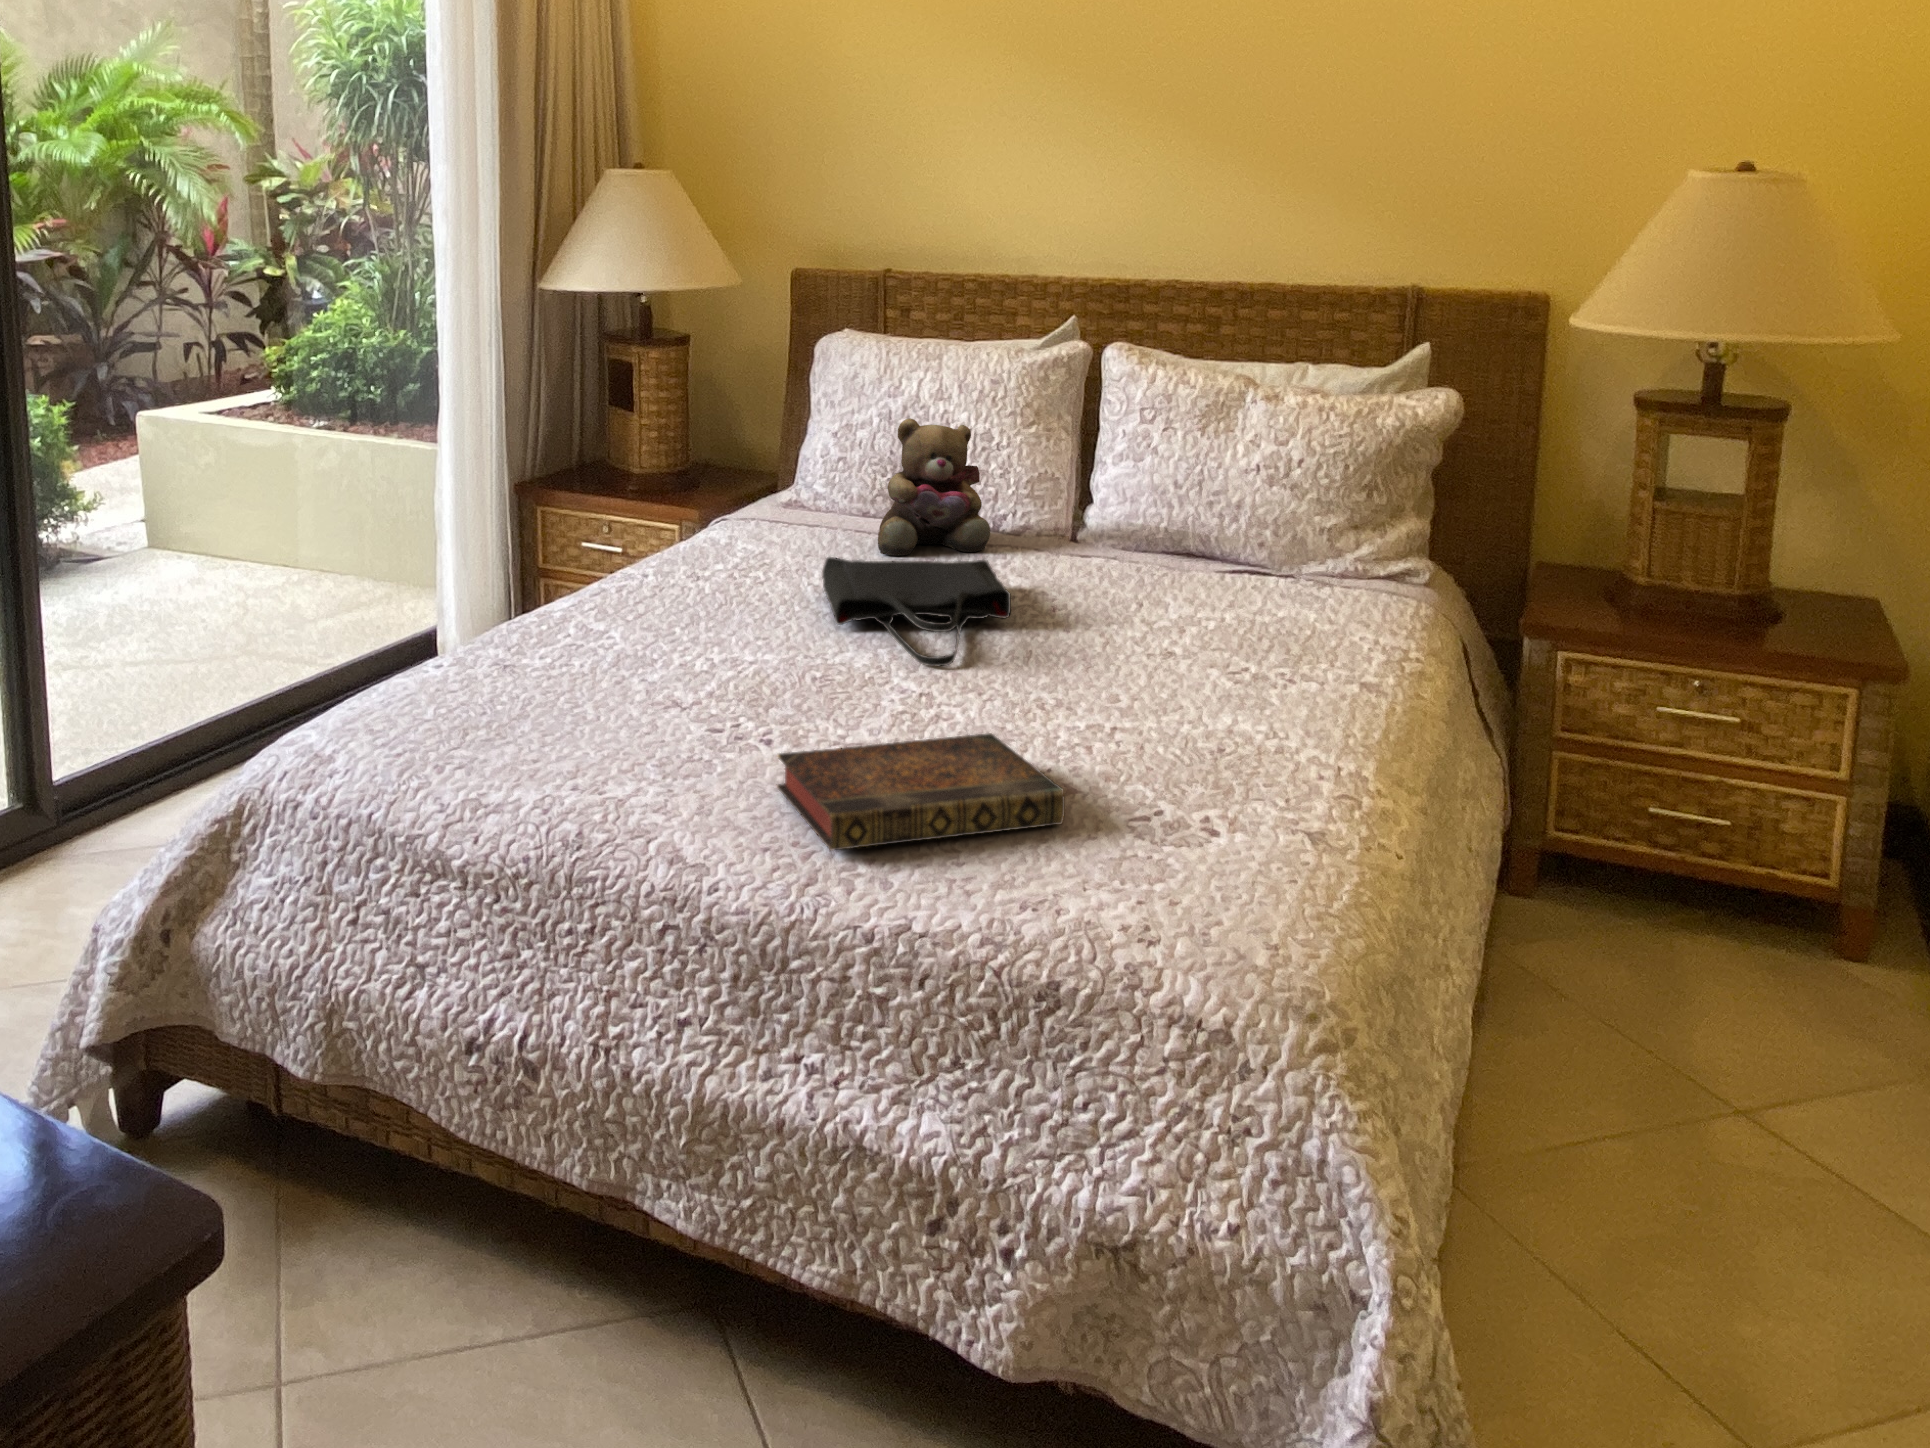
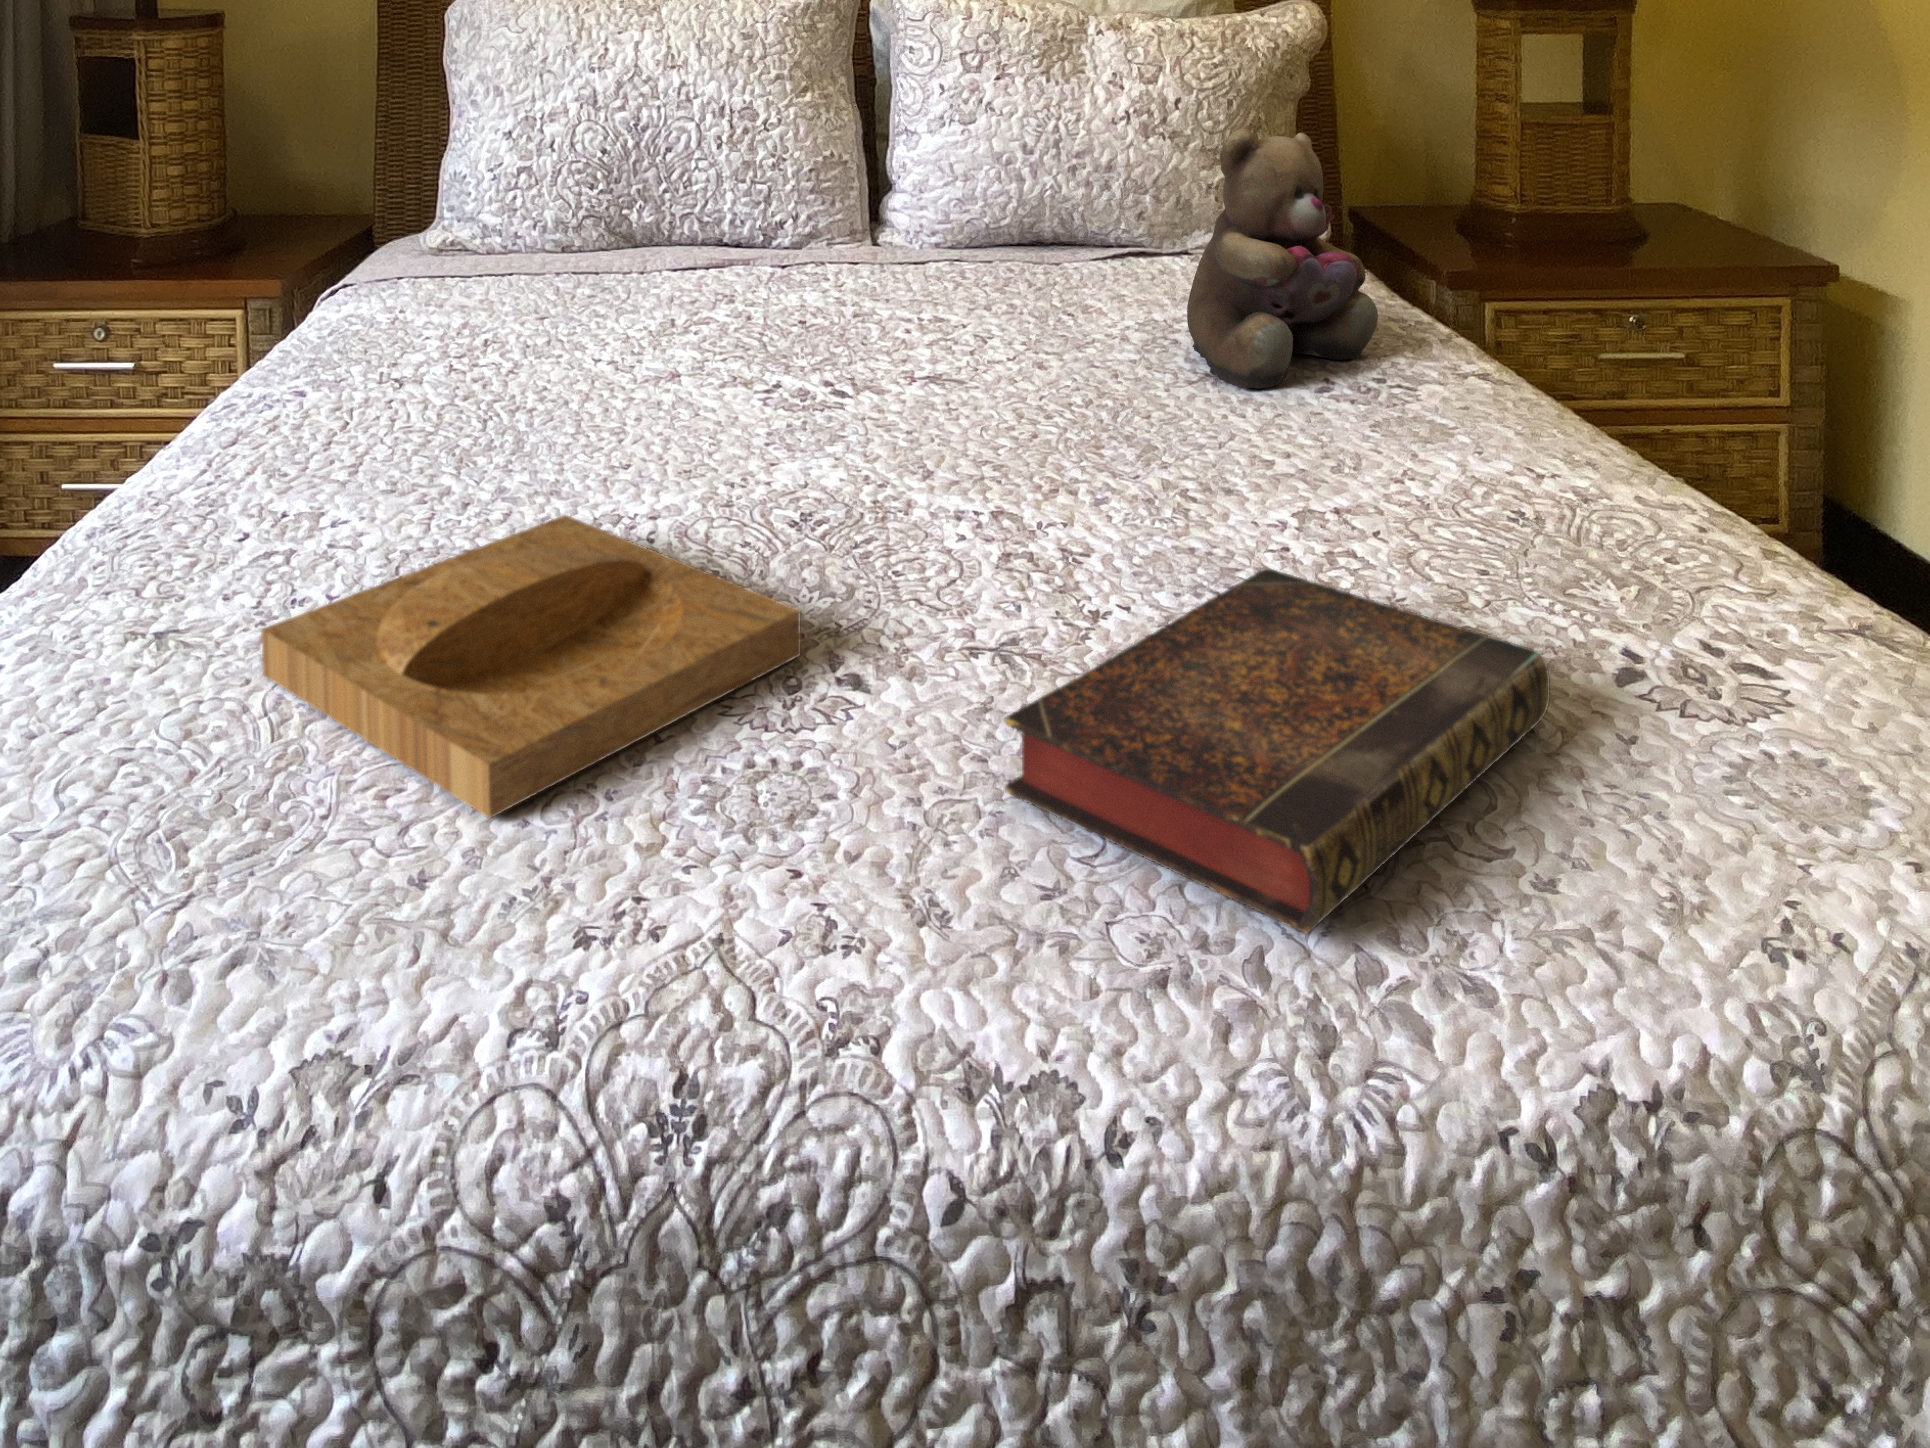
teddy bear: present [878,418,990,556] -> present [1187,129,1378,389]
tote bag: present [822,557,1011,666] -> none [639,282,979,464]
tray: none [534,648,756,749] -> present [261,515,801,818]

